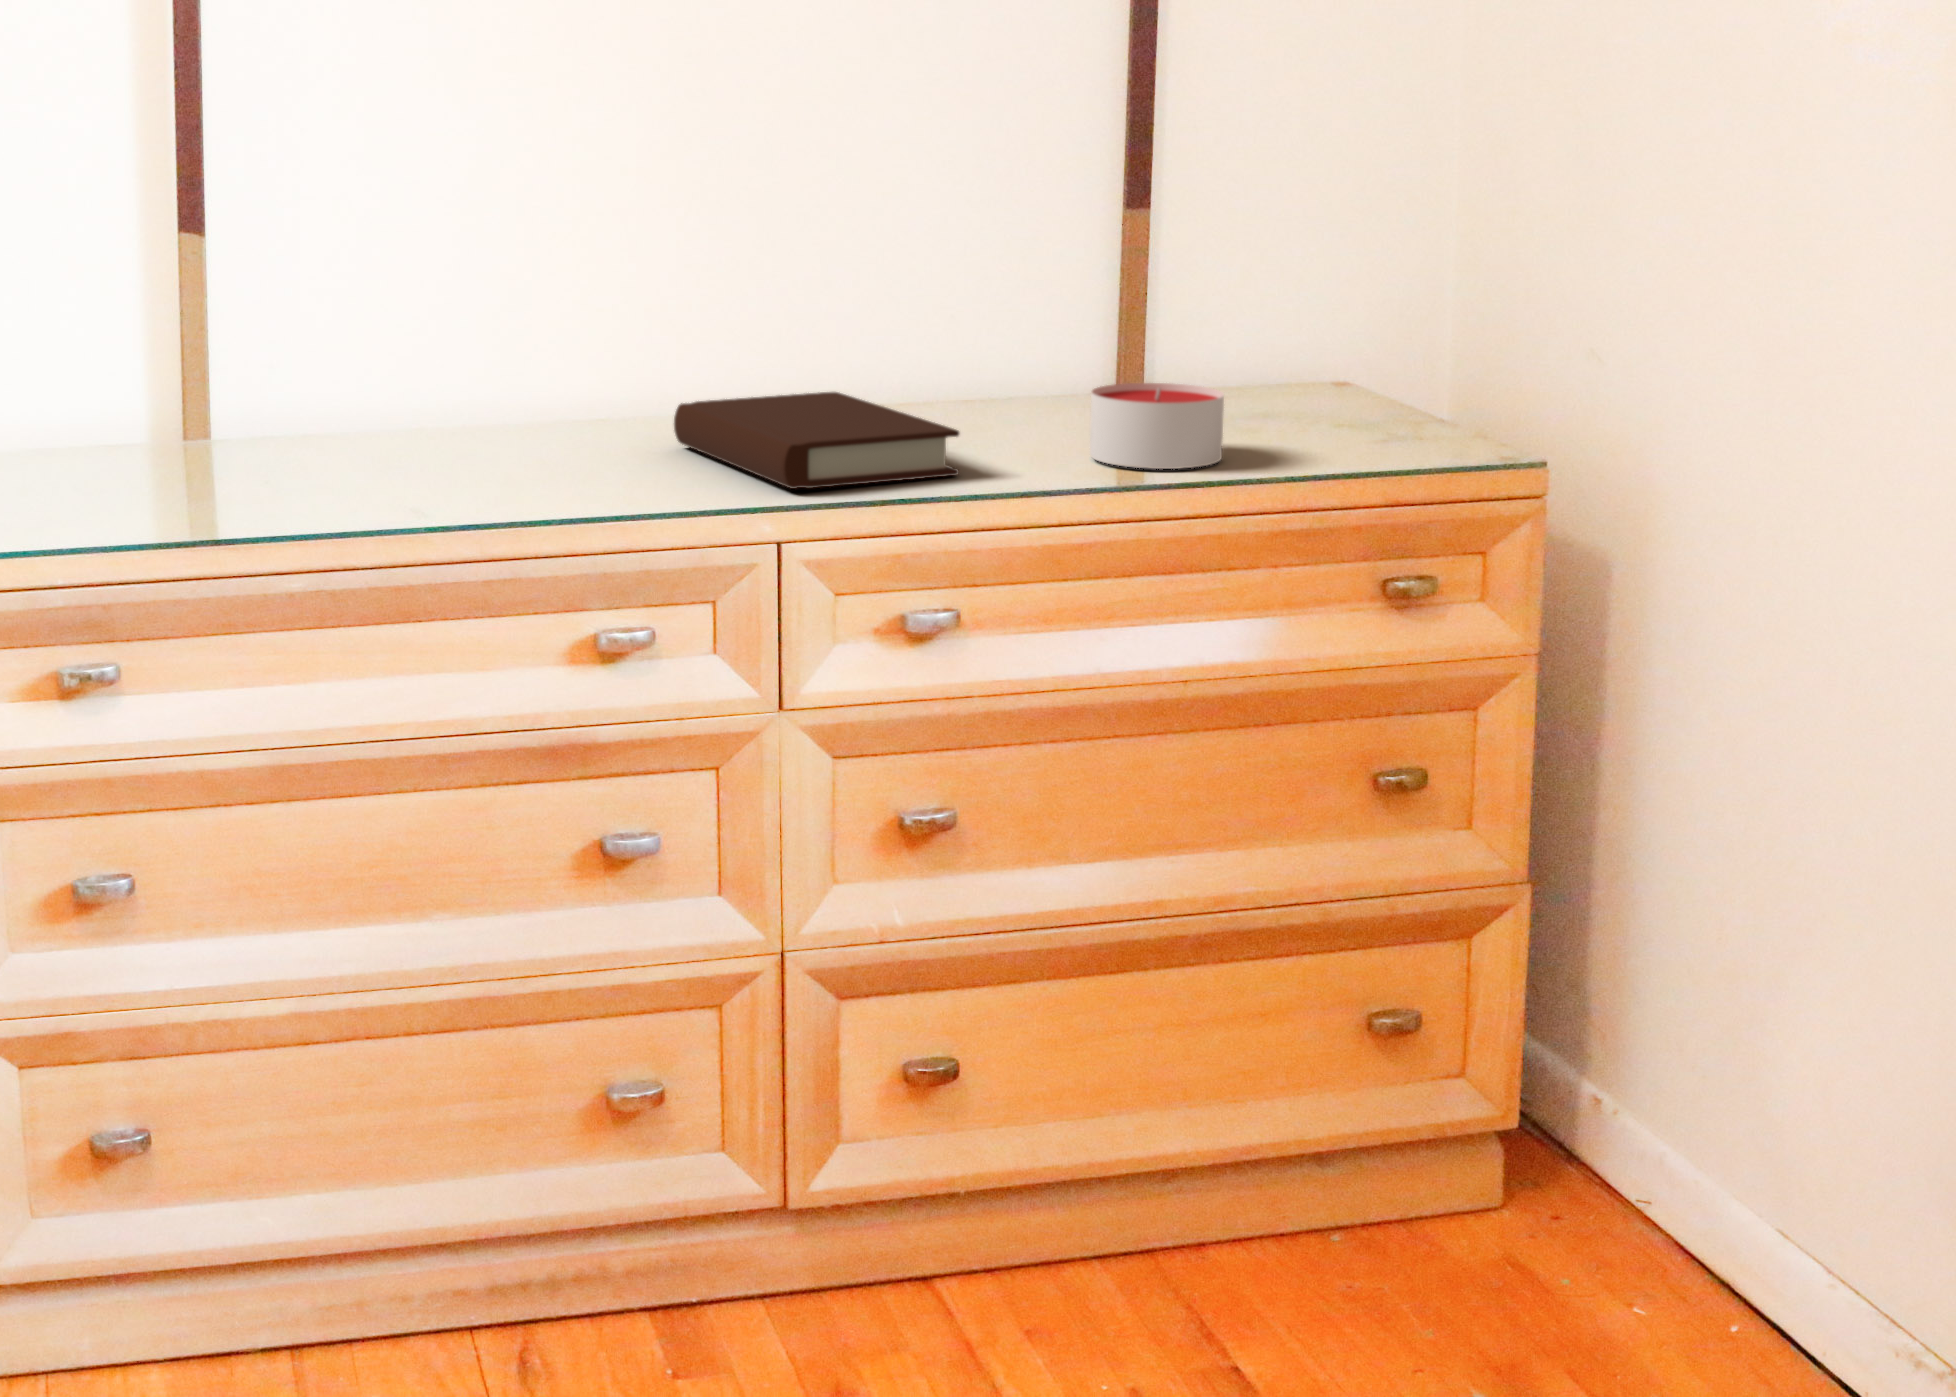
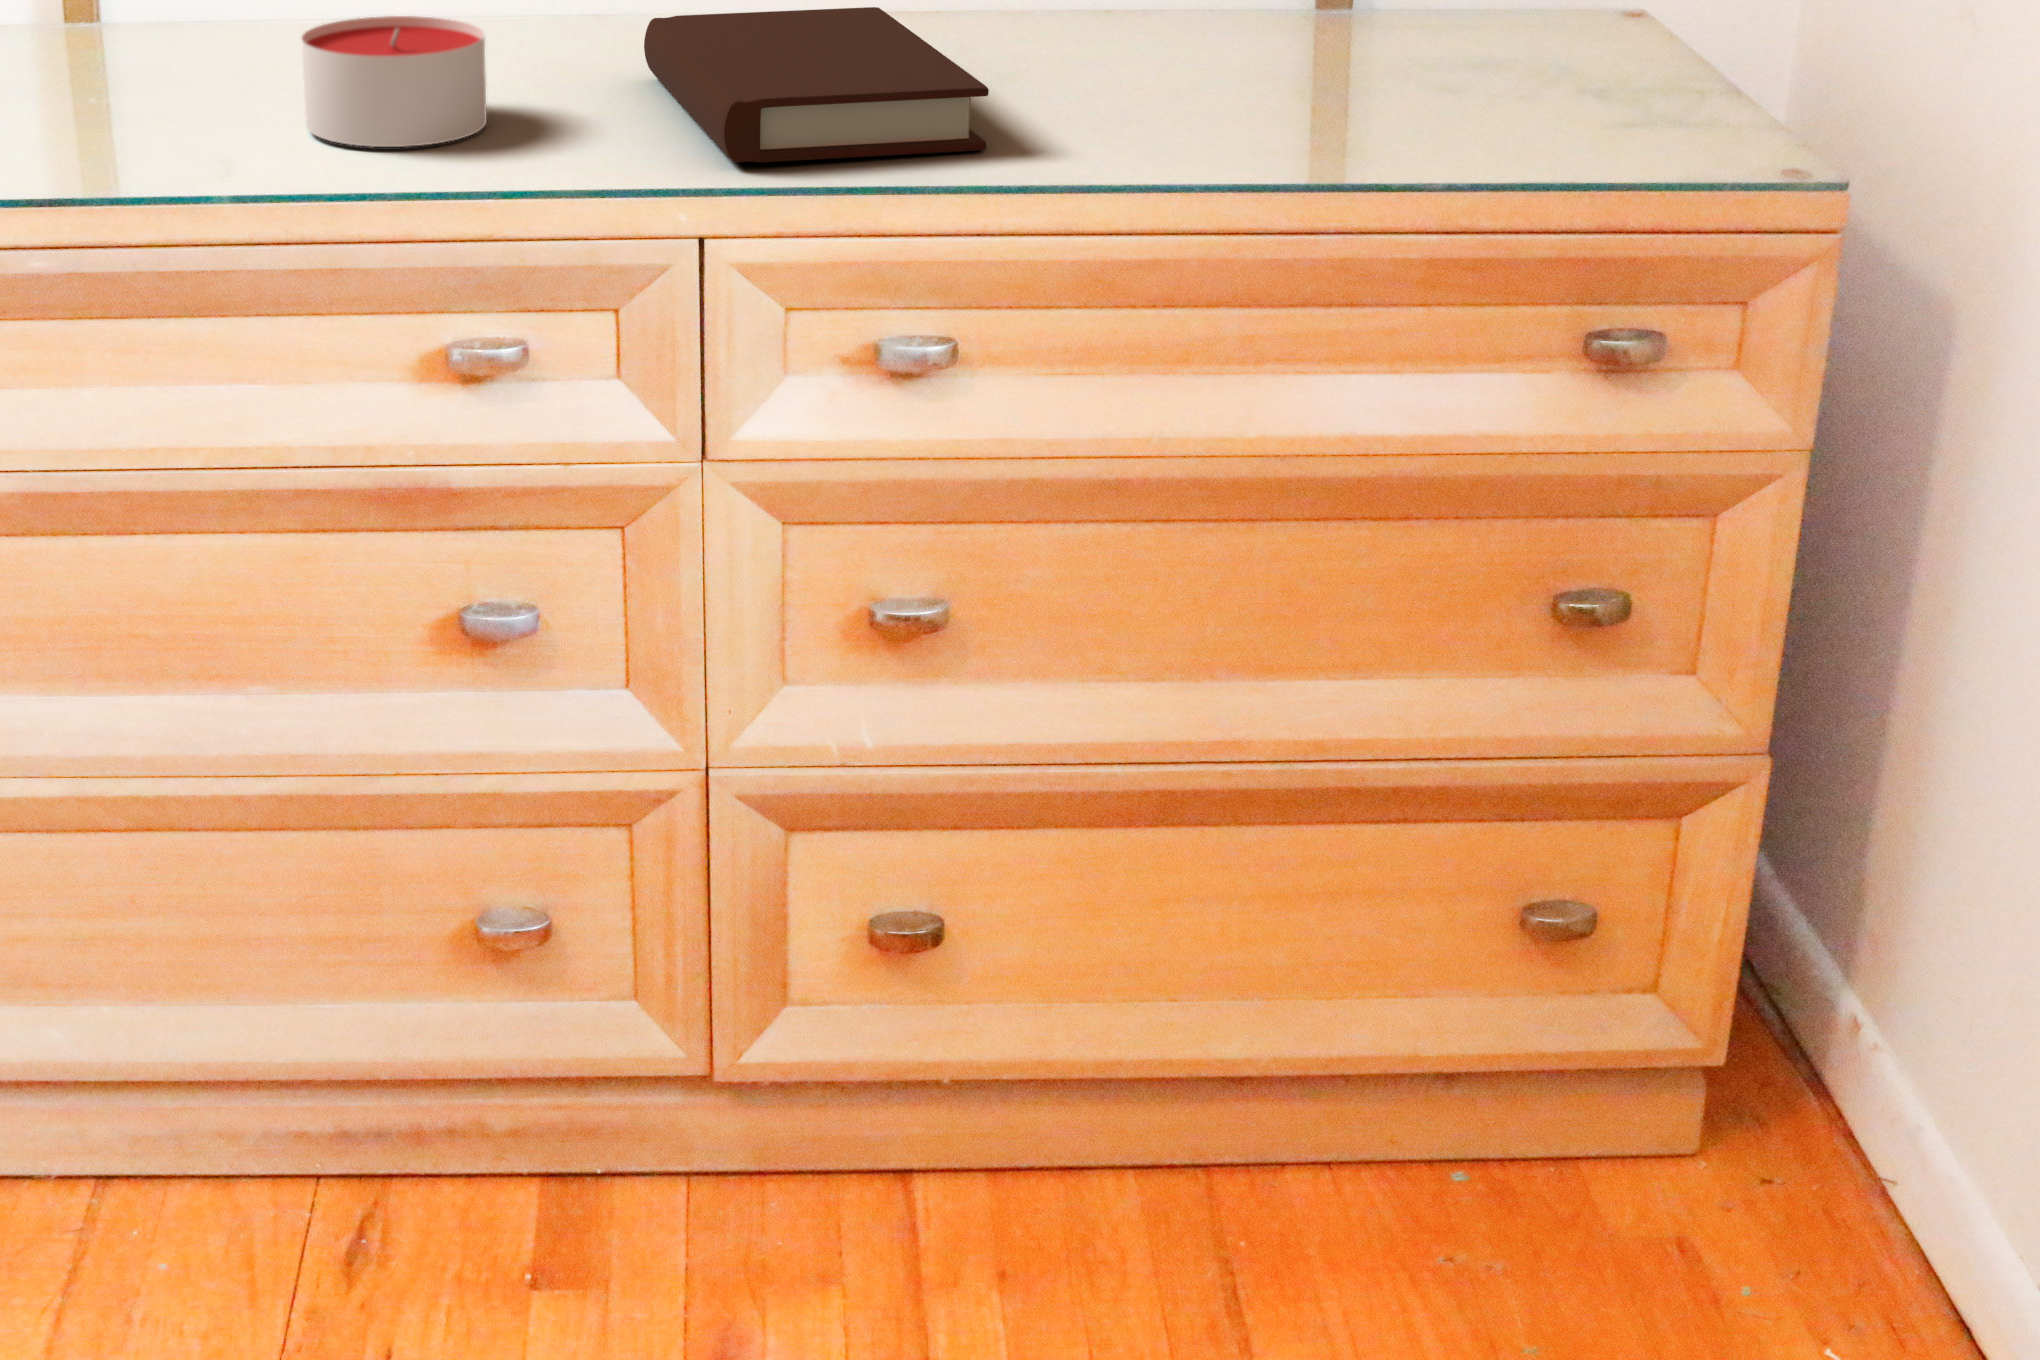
candle: present [1090,383,1224,469] -> present [302,16,487,147]

